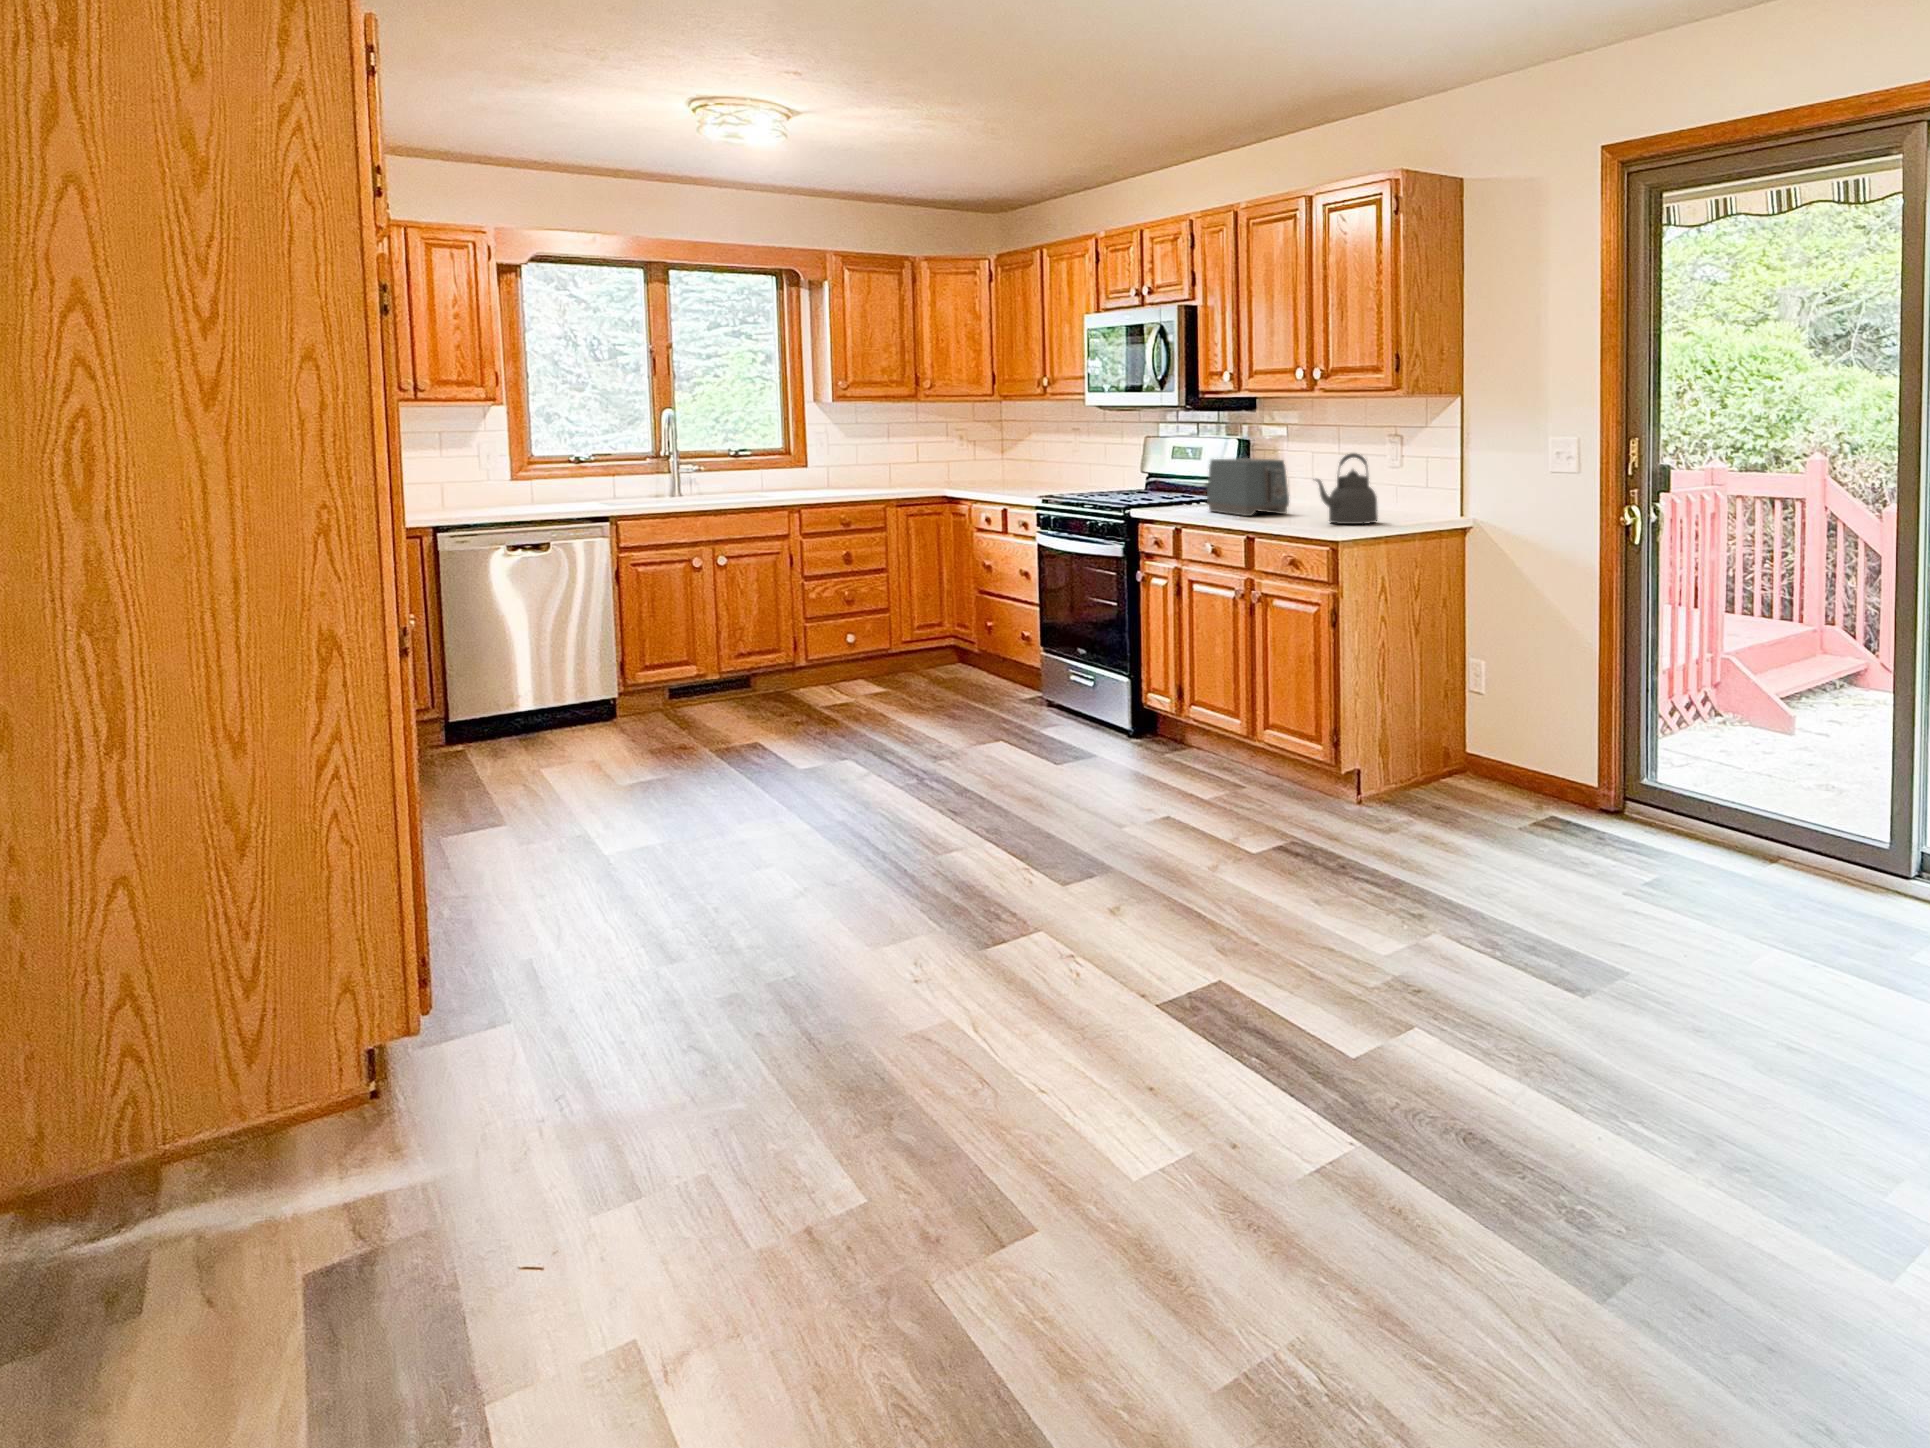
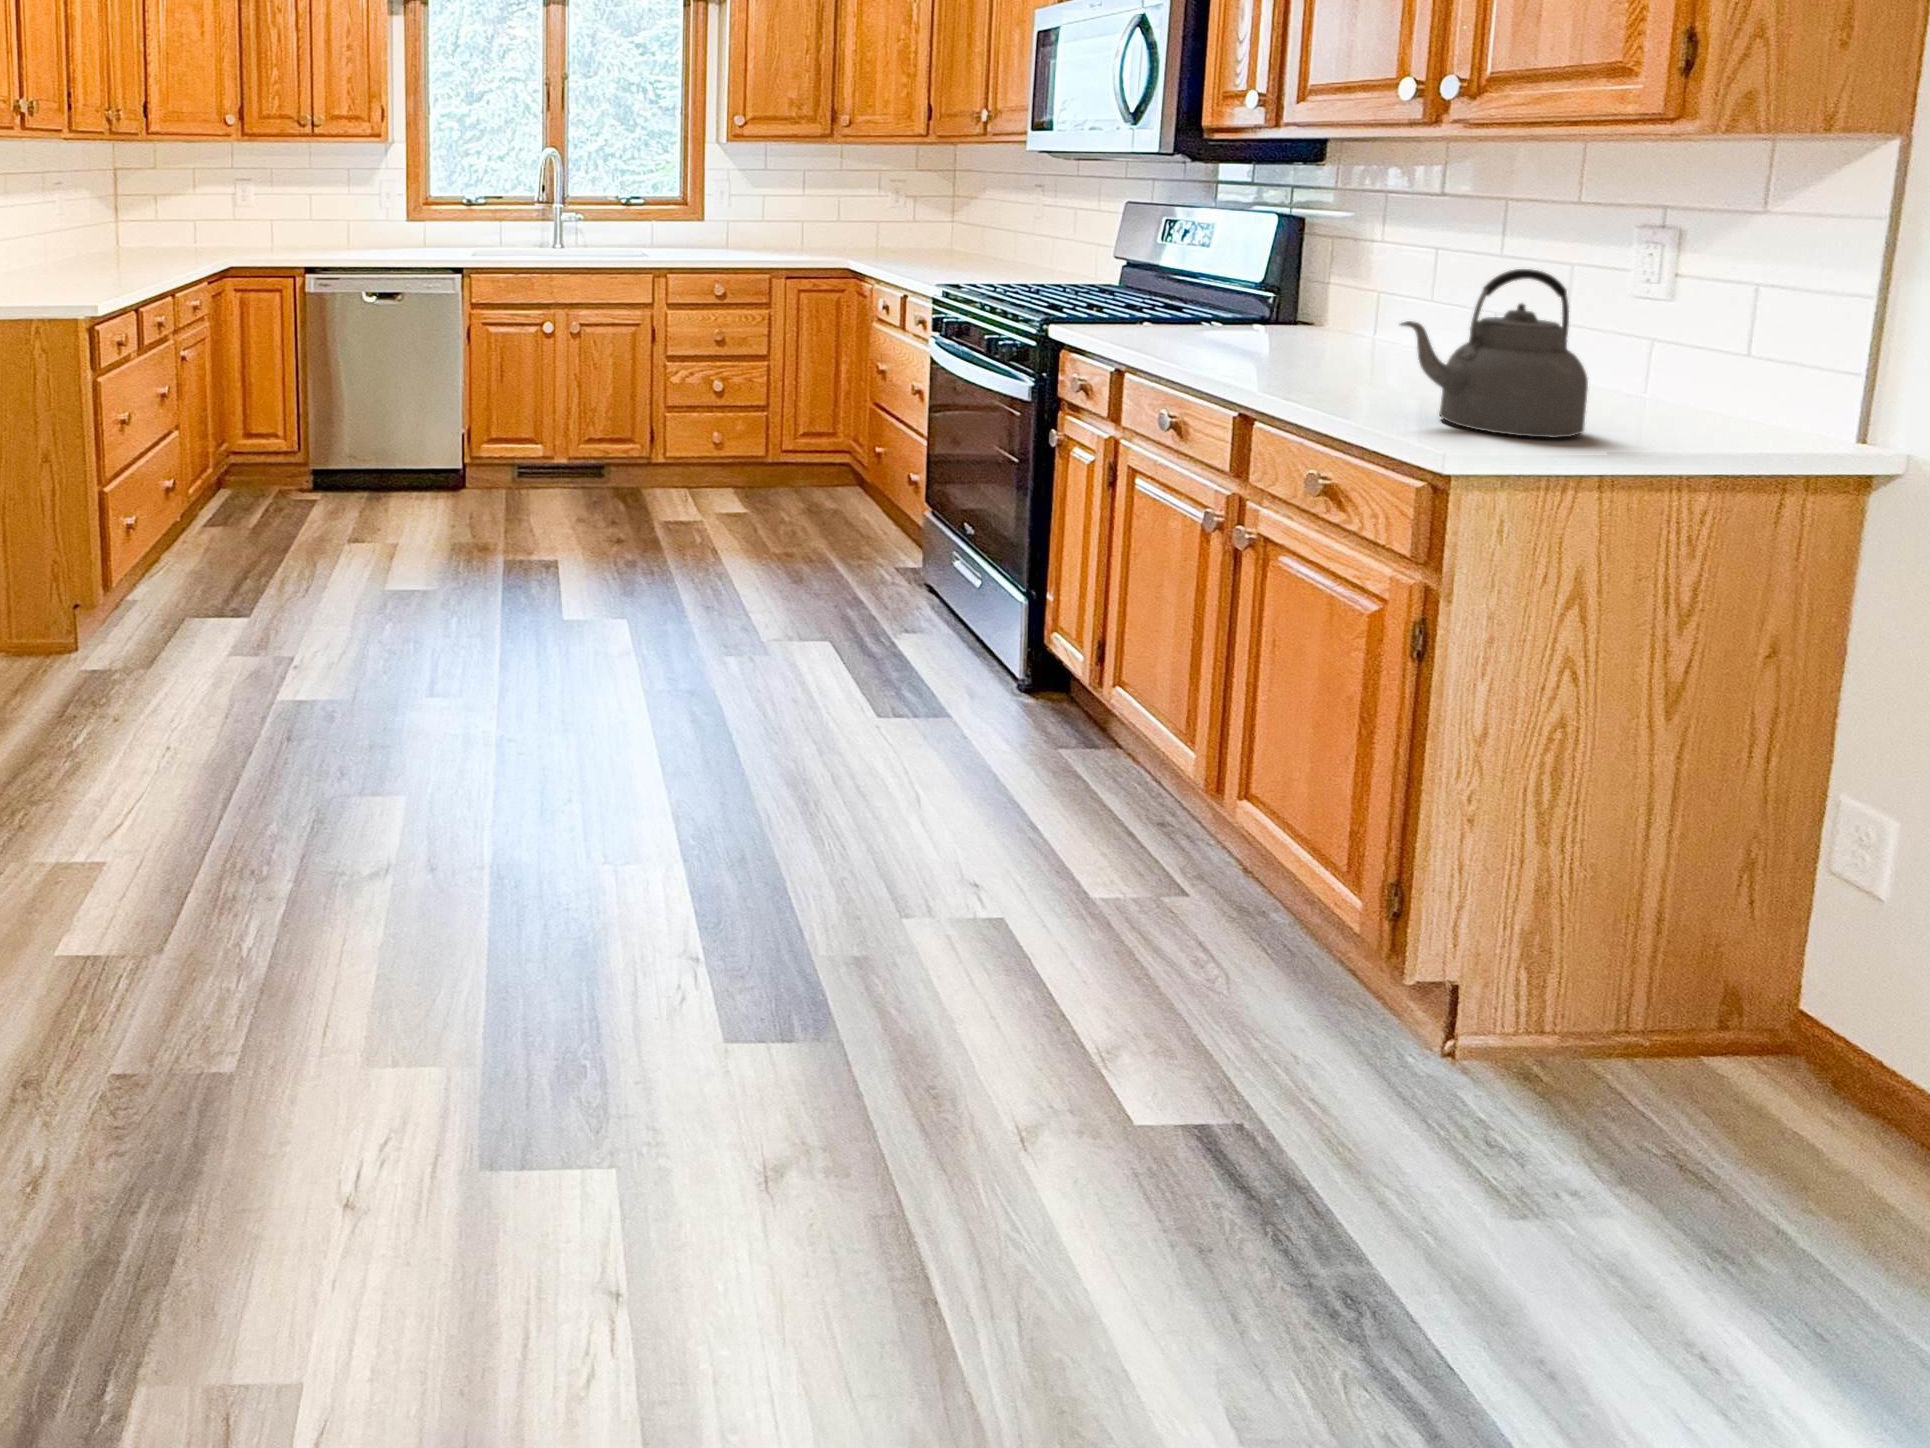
toaster: present [1207,458,1289,516] -> none [1182,253,1357,373]

